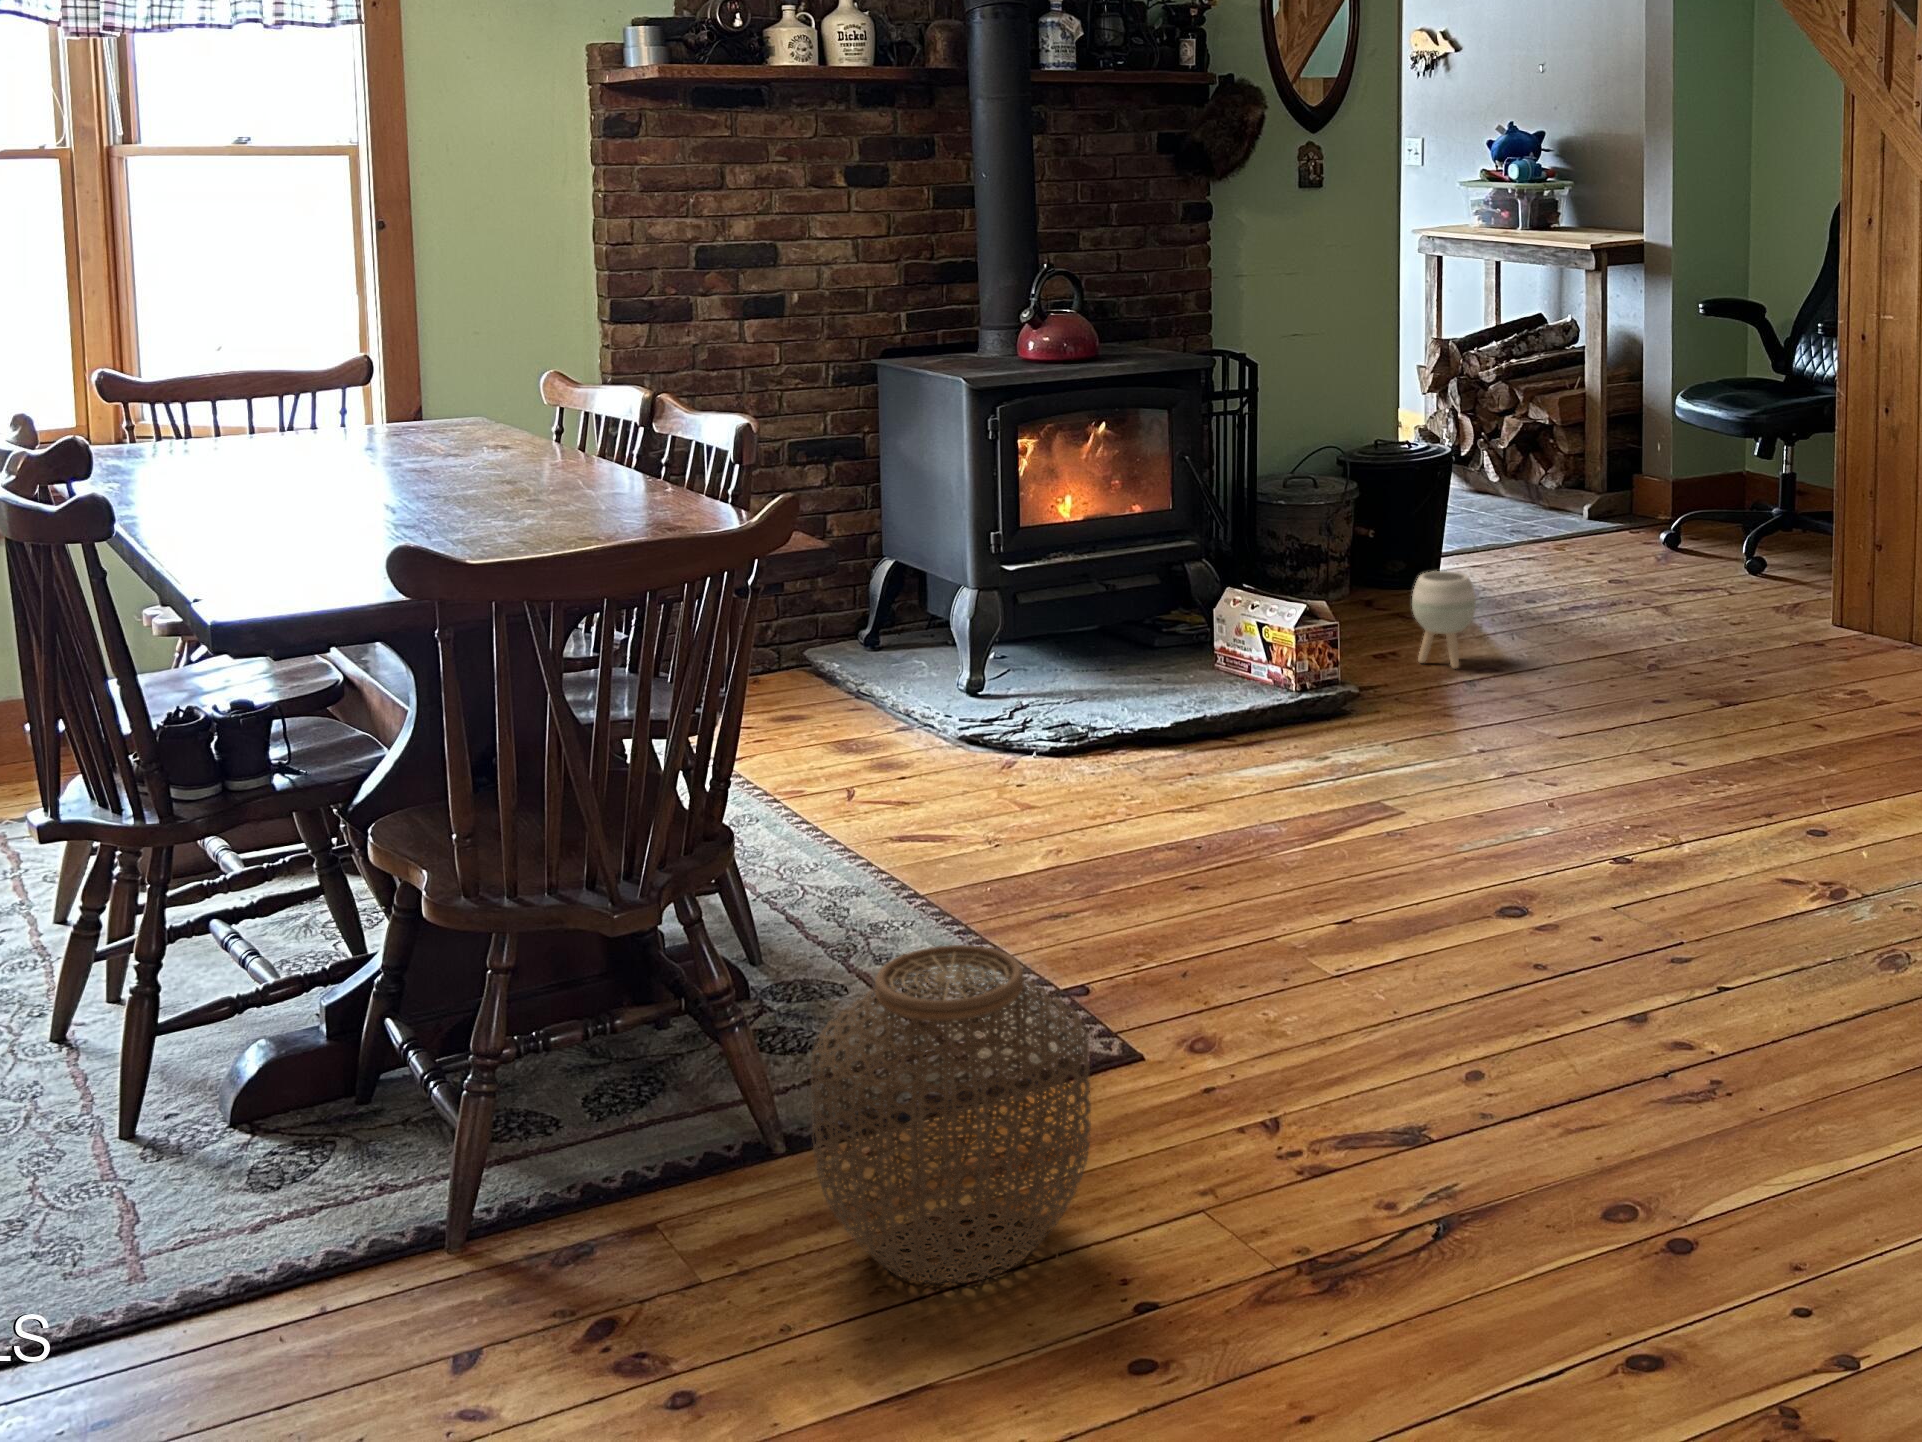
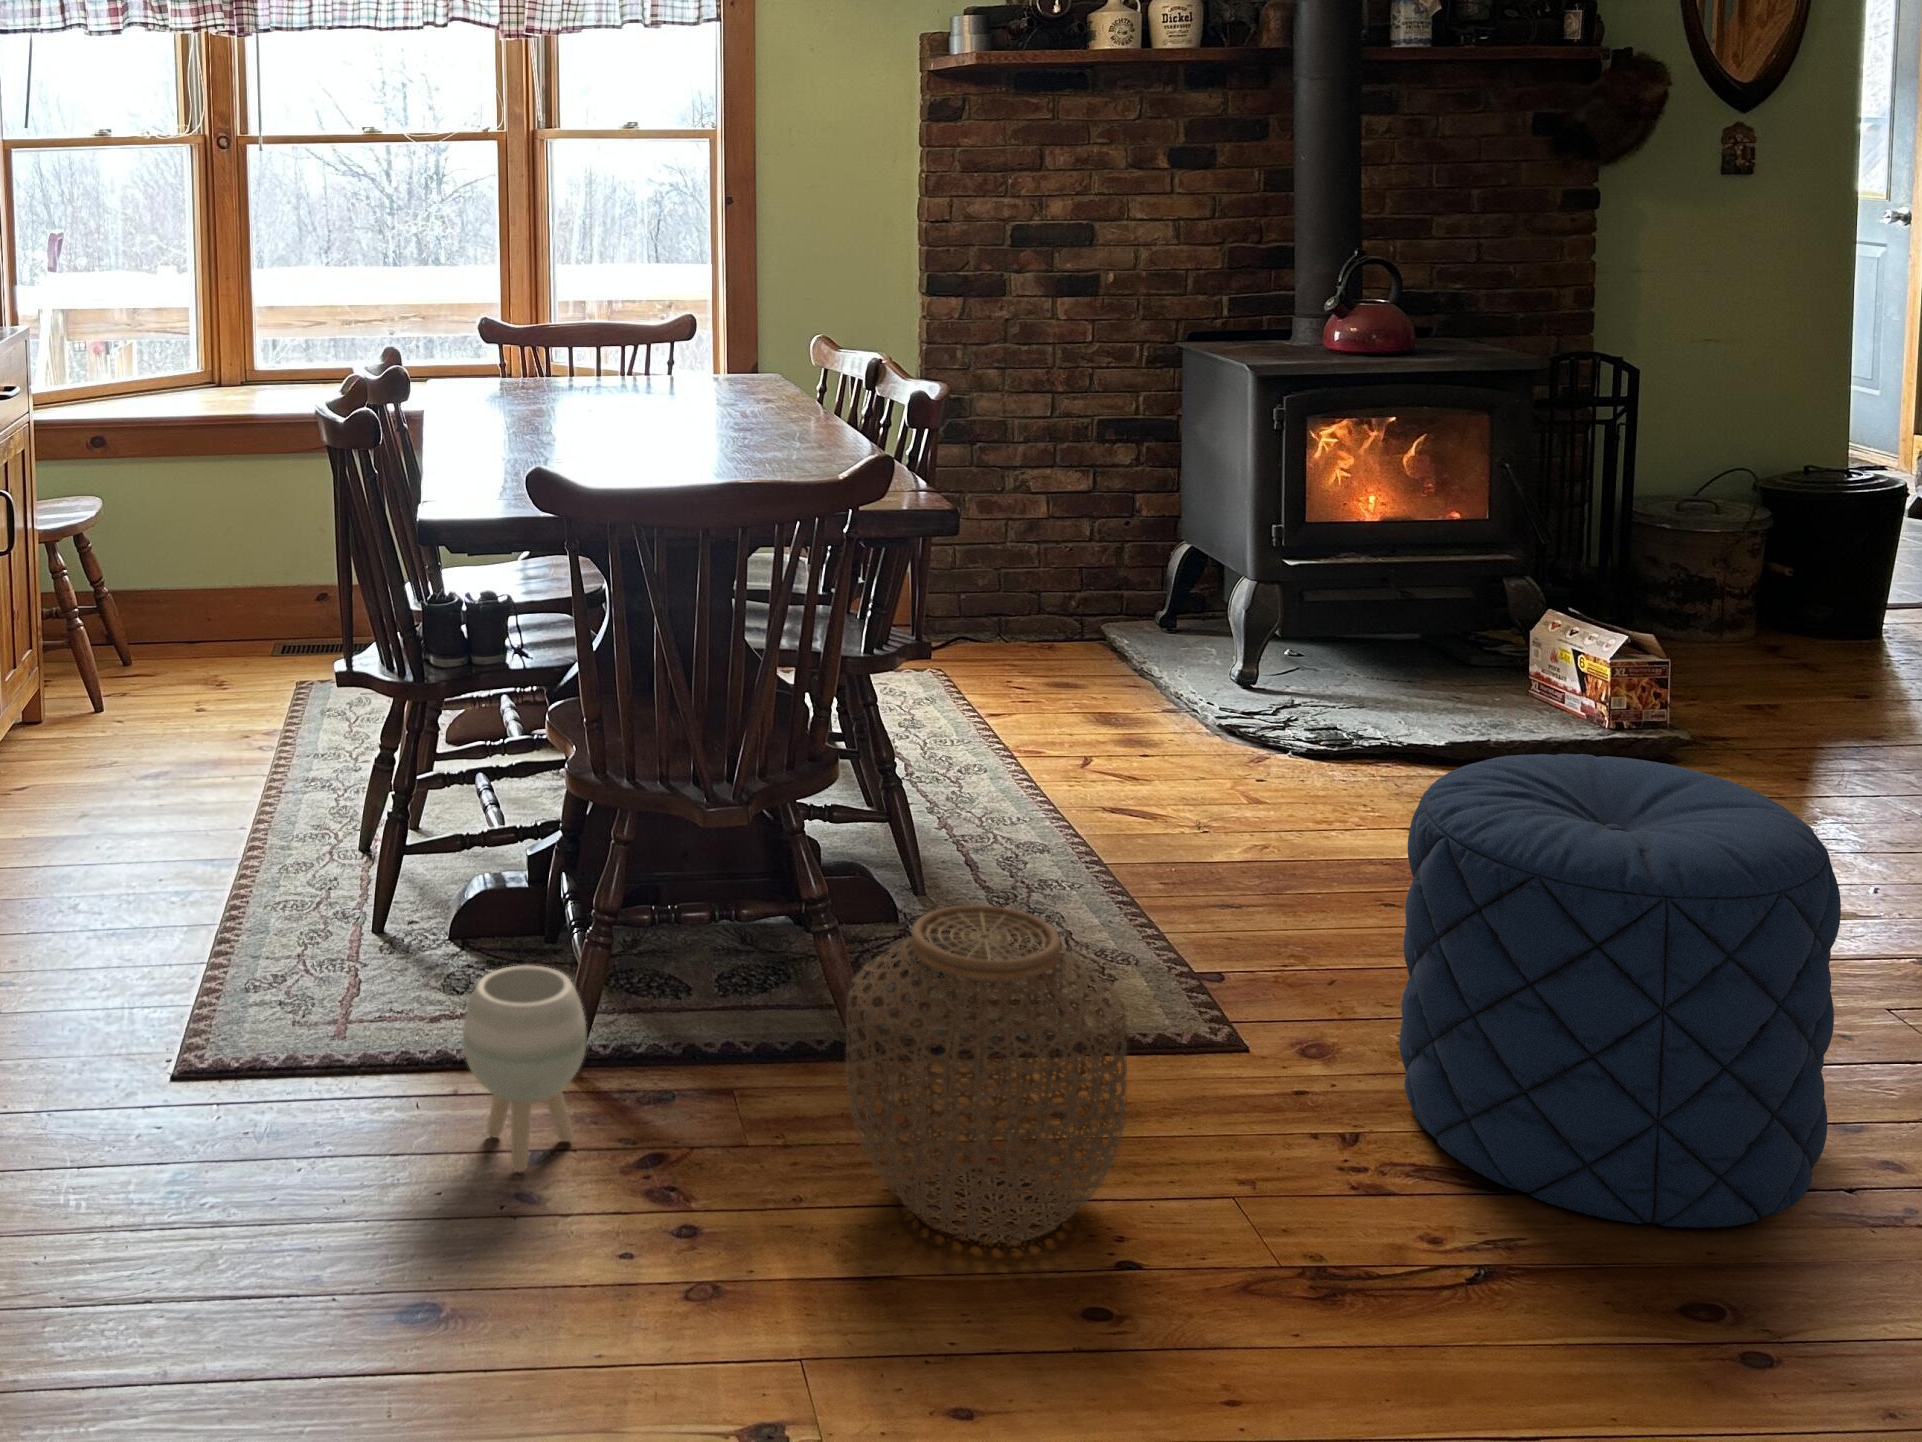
planter: present [1412,571,1476,668] -> present [463,965,587,1172]
pouf: none [1259,708,1594,1108] -> present [1399,754,1841,1228]

